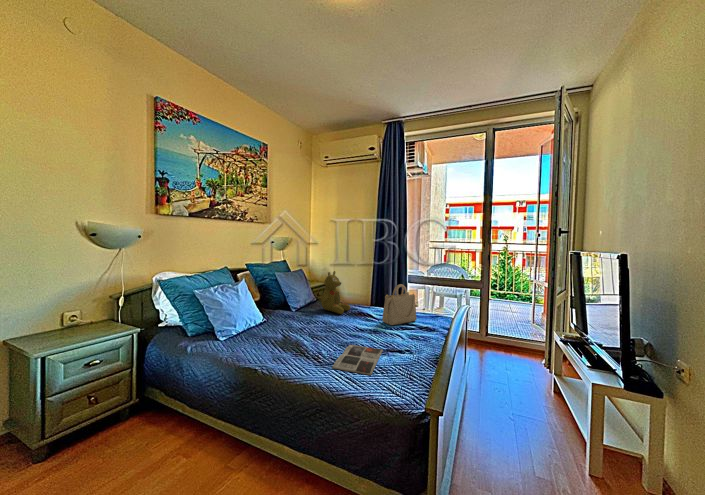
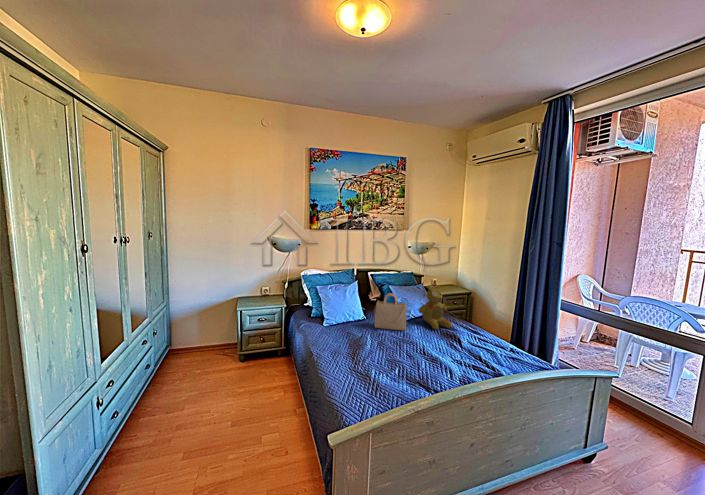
handbag: present [383,284,416,325] -> present [374,293,408,331]
magazine: present [332,345,383,375] -> none [355,358,416,386]

